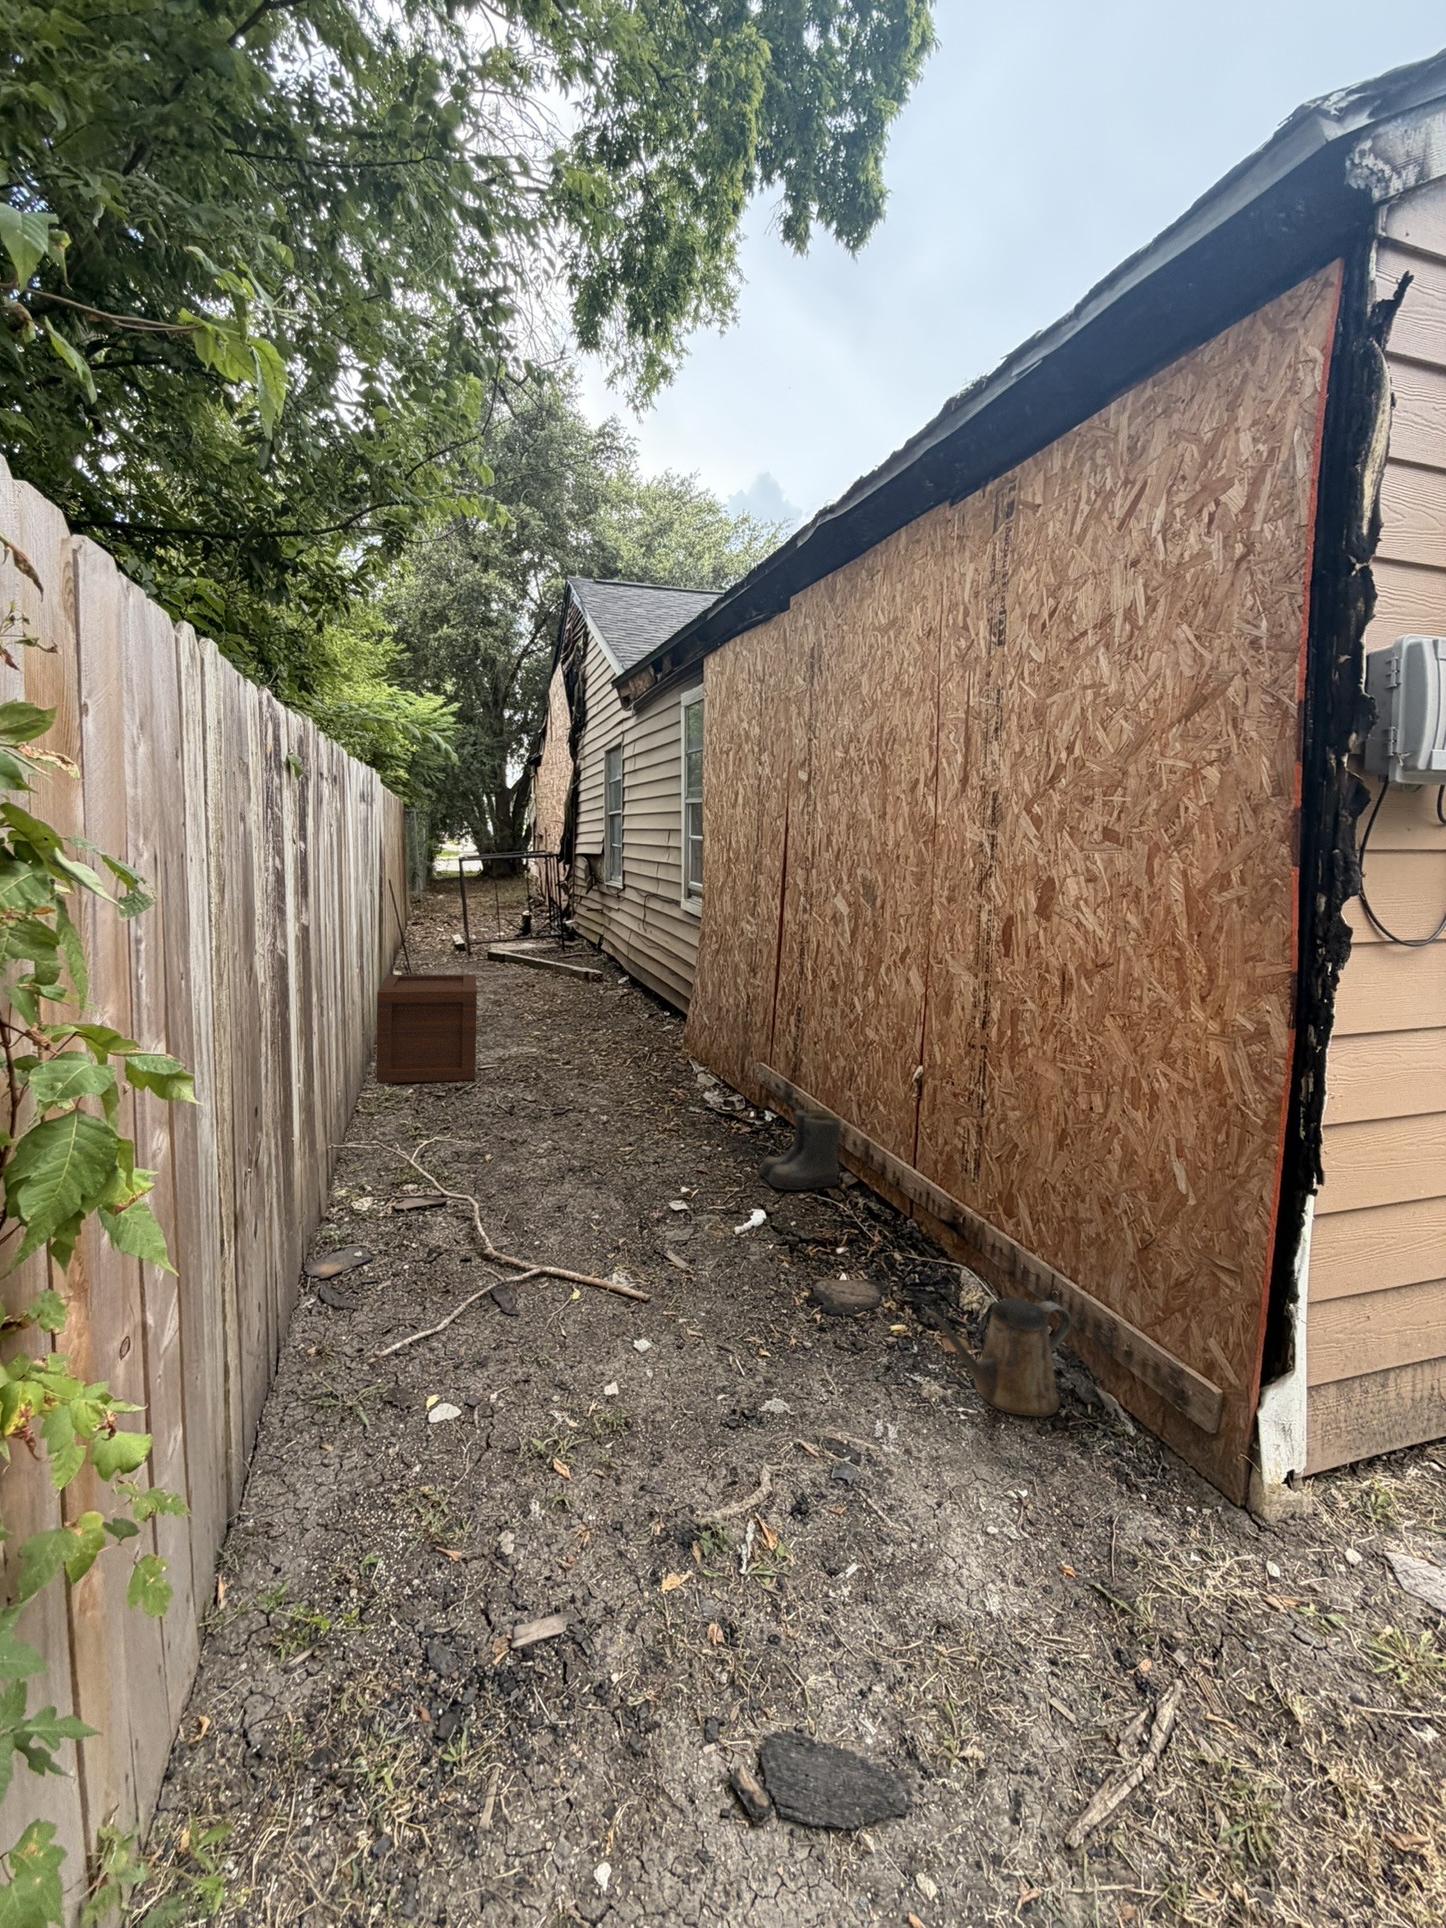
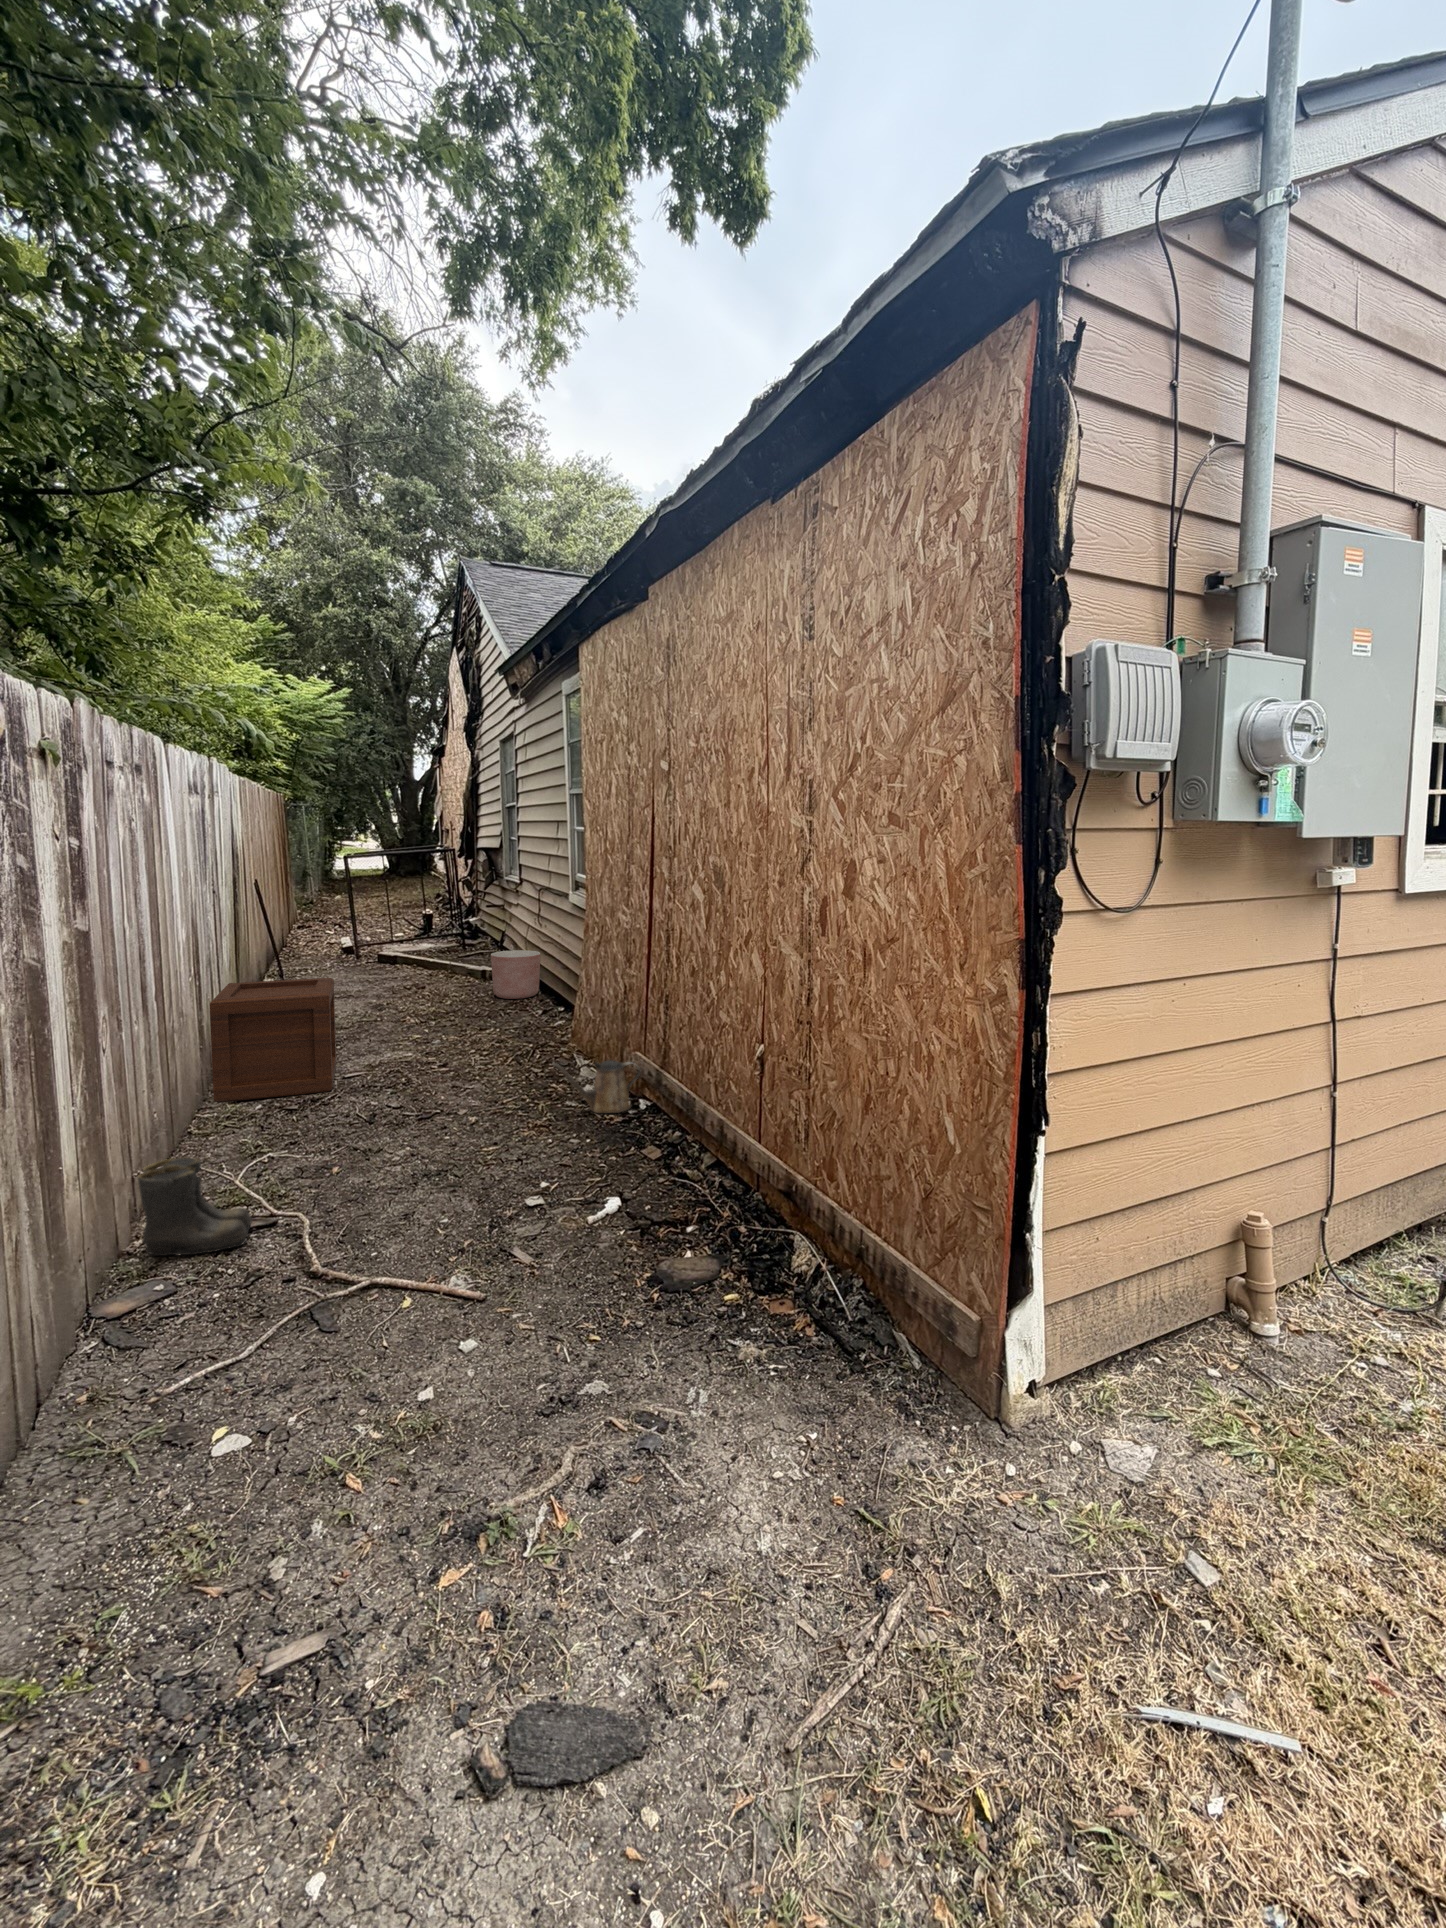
planter: none [603,957,649,1004] -> present [491,950,540,999]
boots: present [759,1109,841,1190] -> present [138,1157,252,1256]
watering can: present [924,1298,1071,1417] -> present [553,1060,640,1113]

